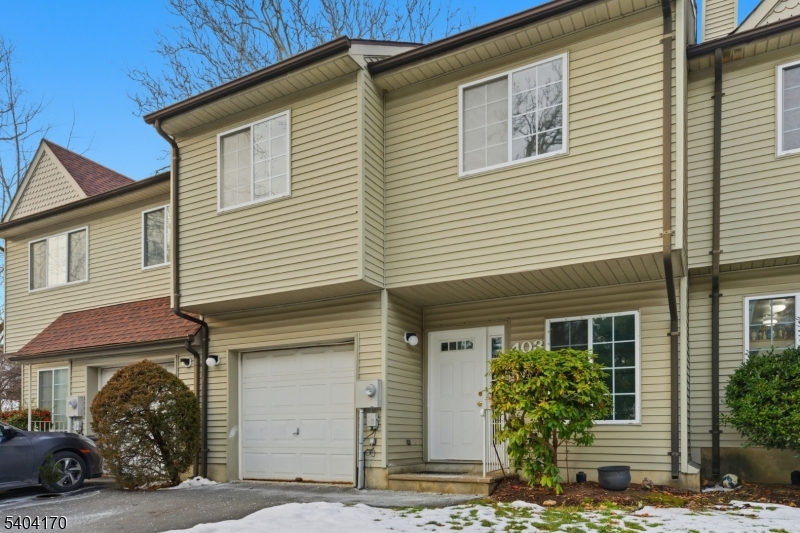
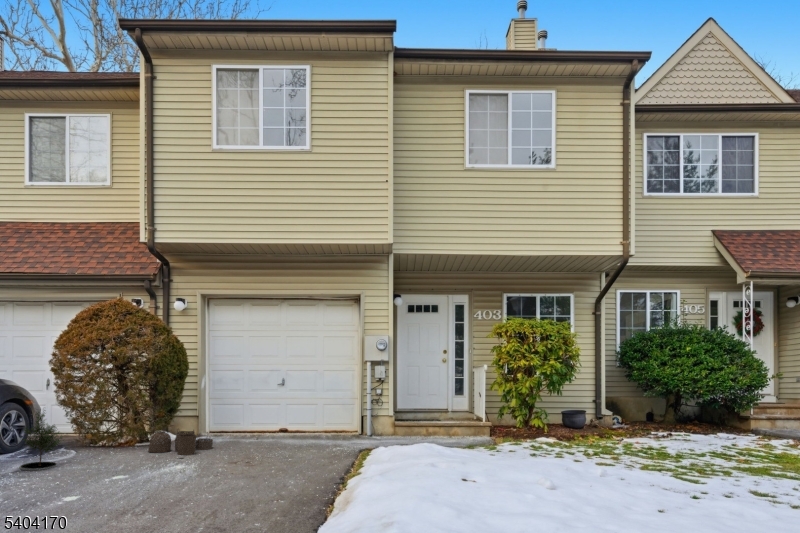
woven basket: none [144,472,197,497] -> present [148,430,213,455]

